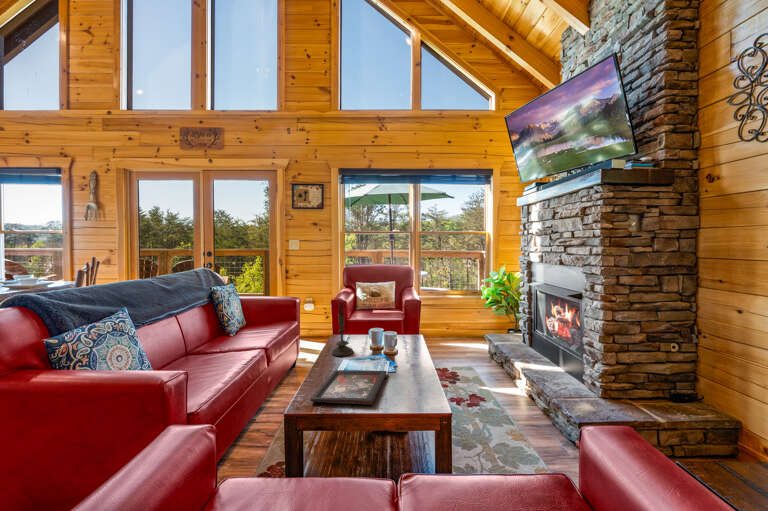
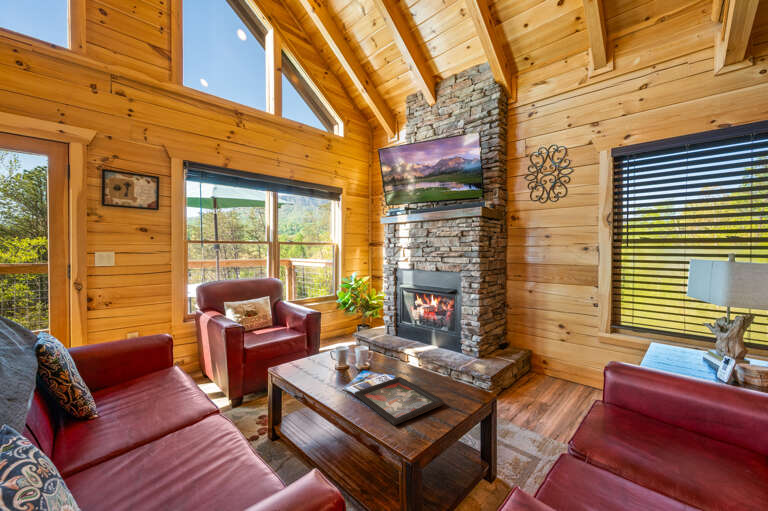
candle: present [332,301,353,356] -> none [308,317,332,382]

